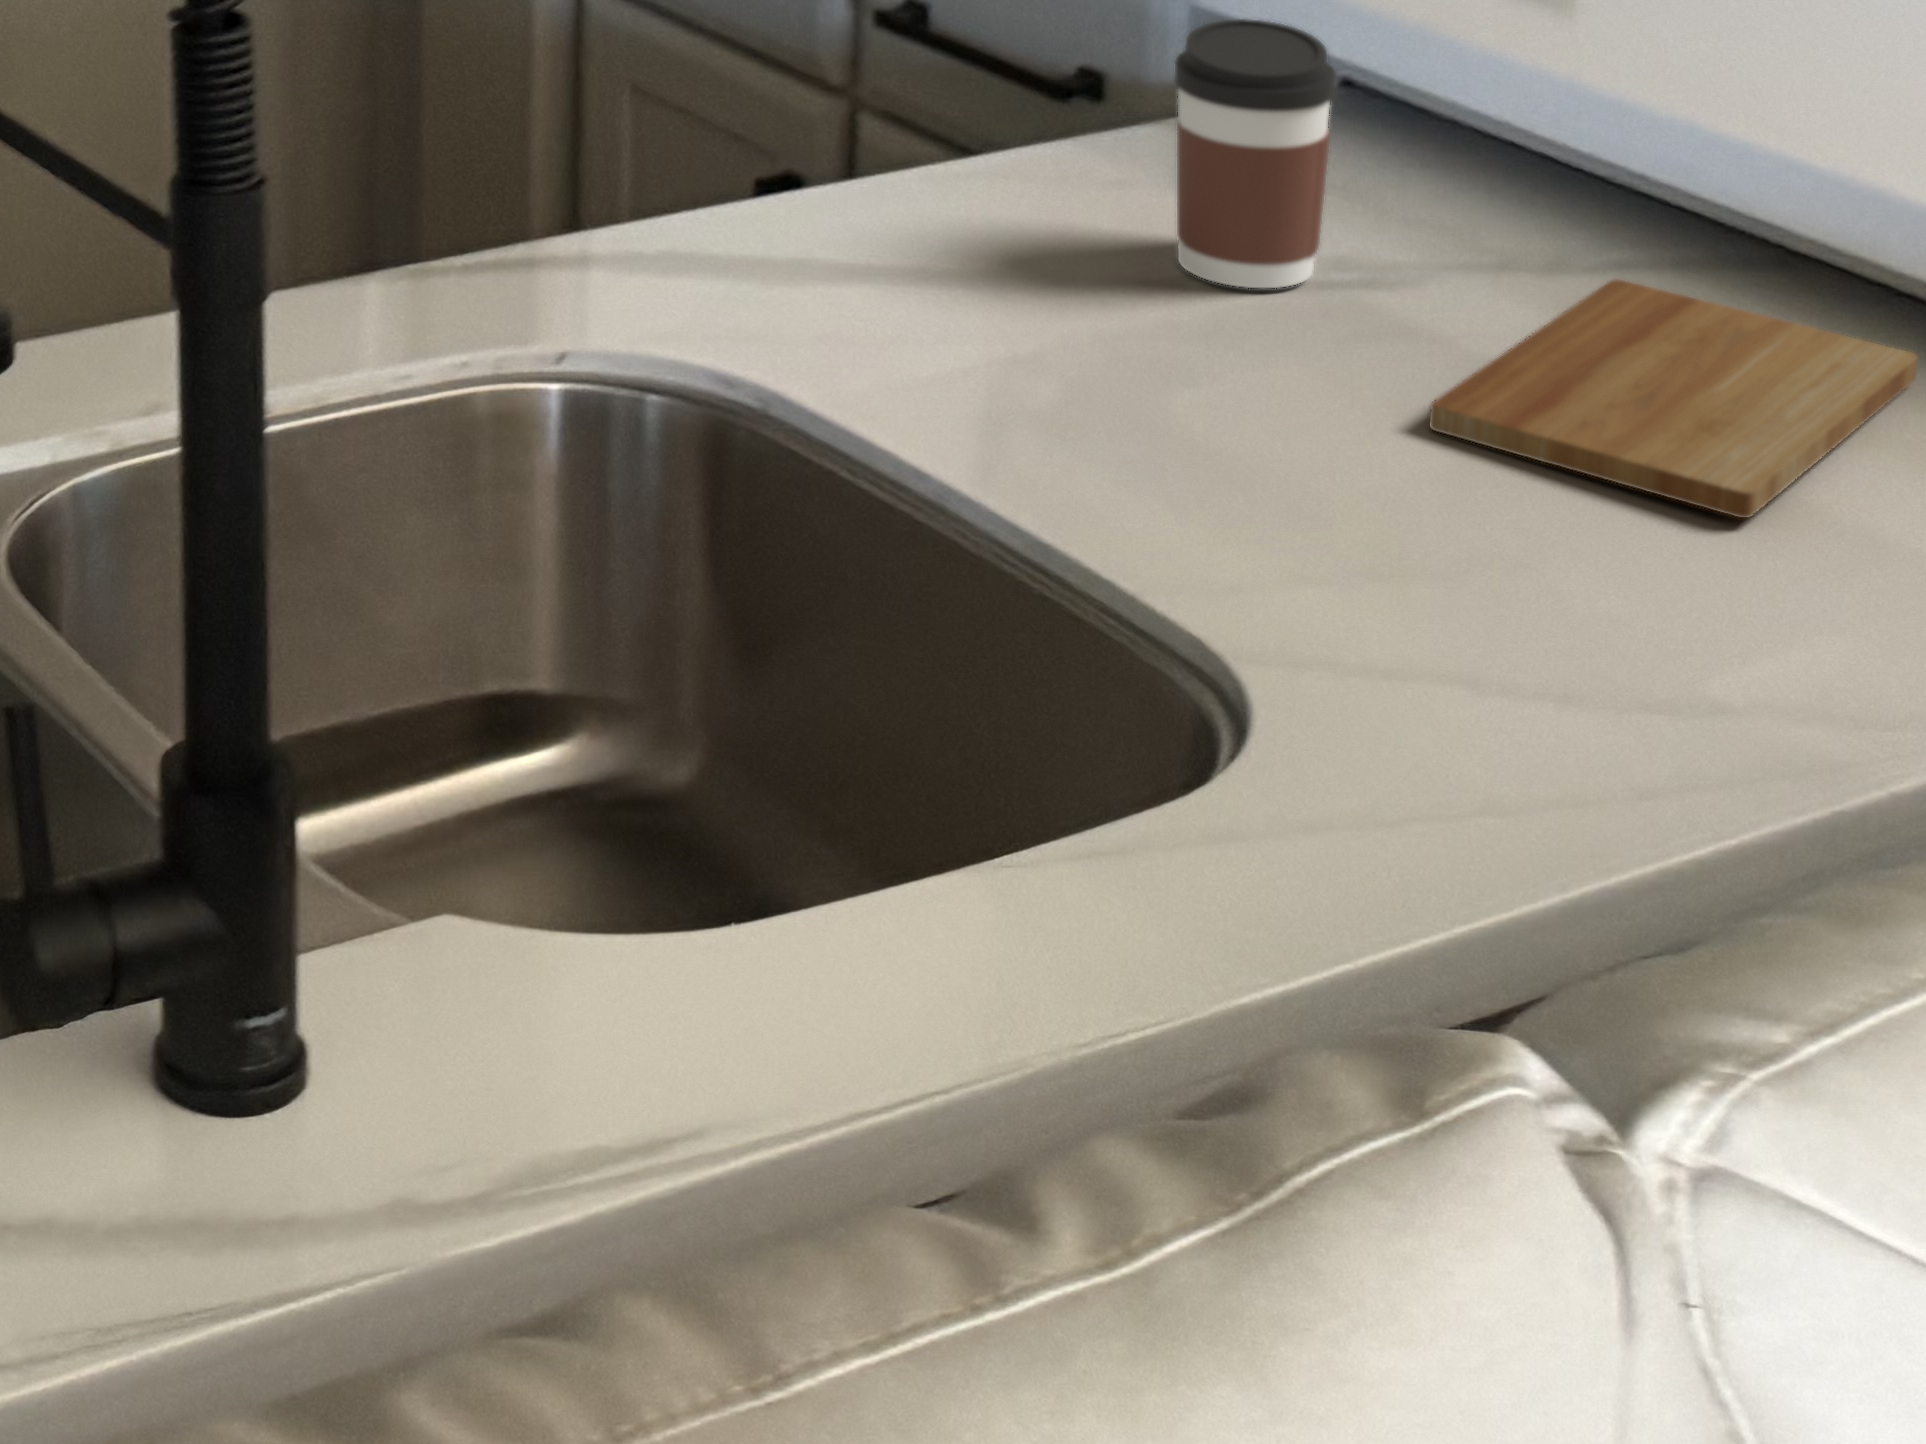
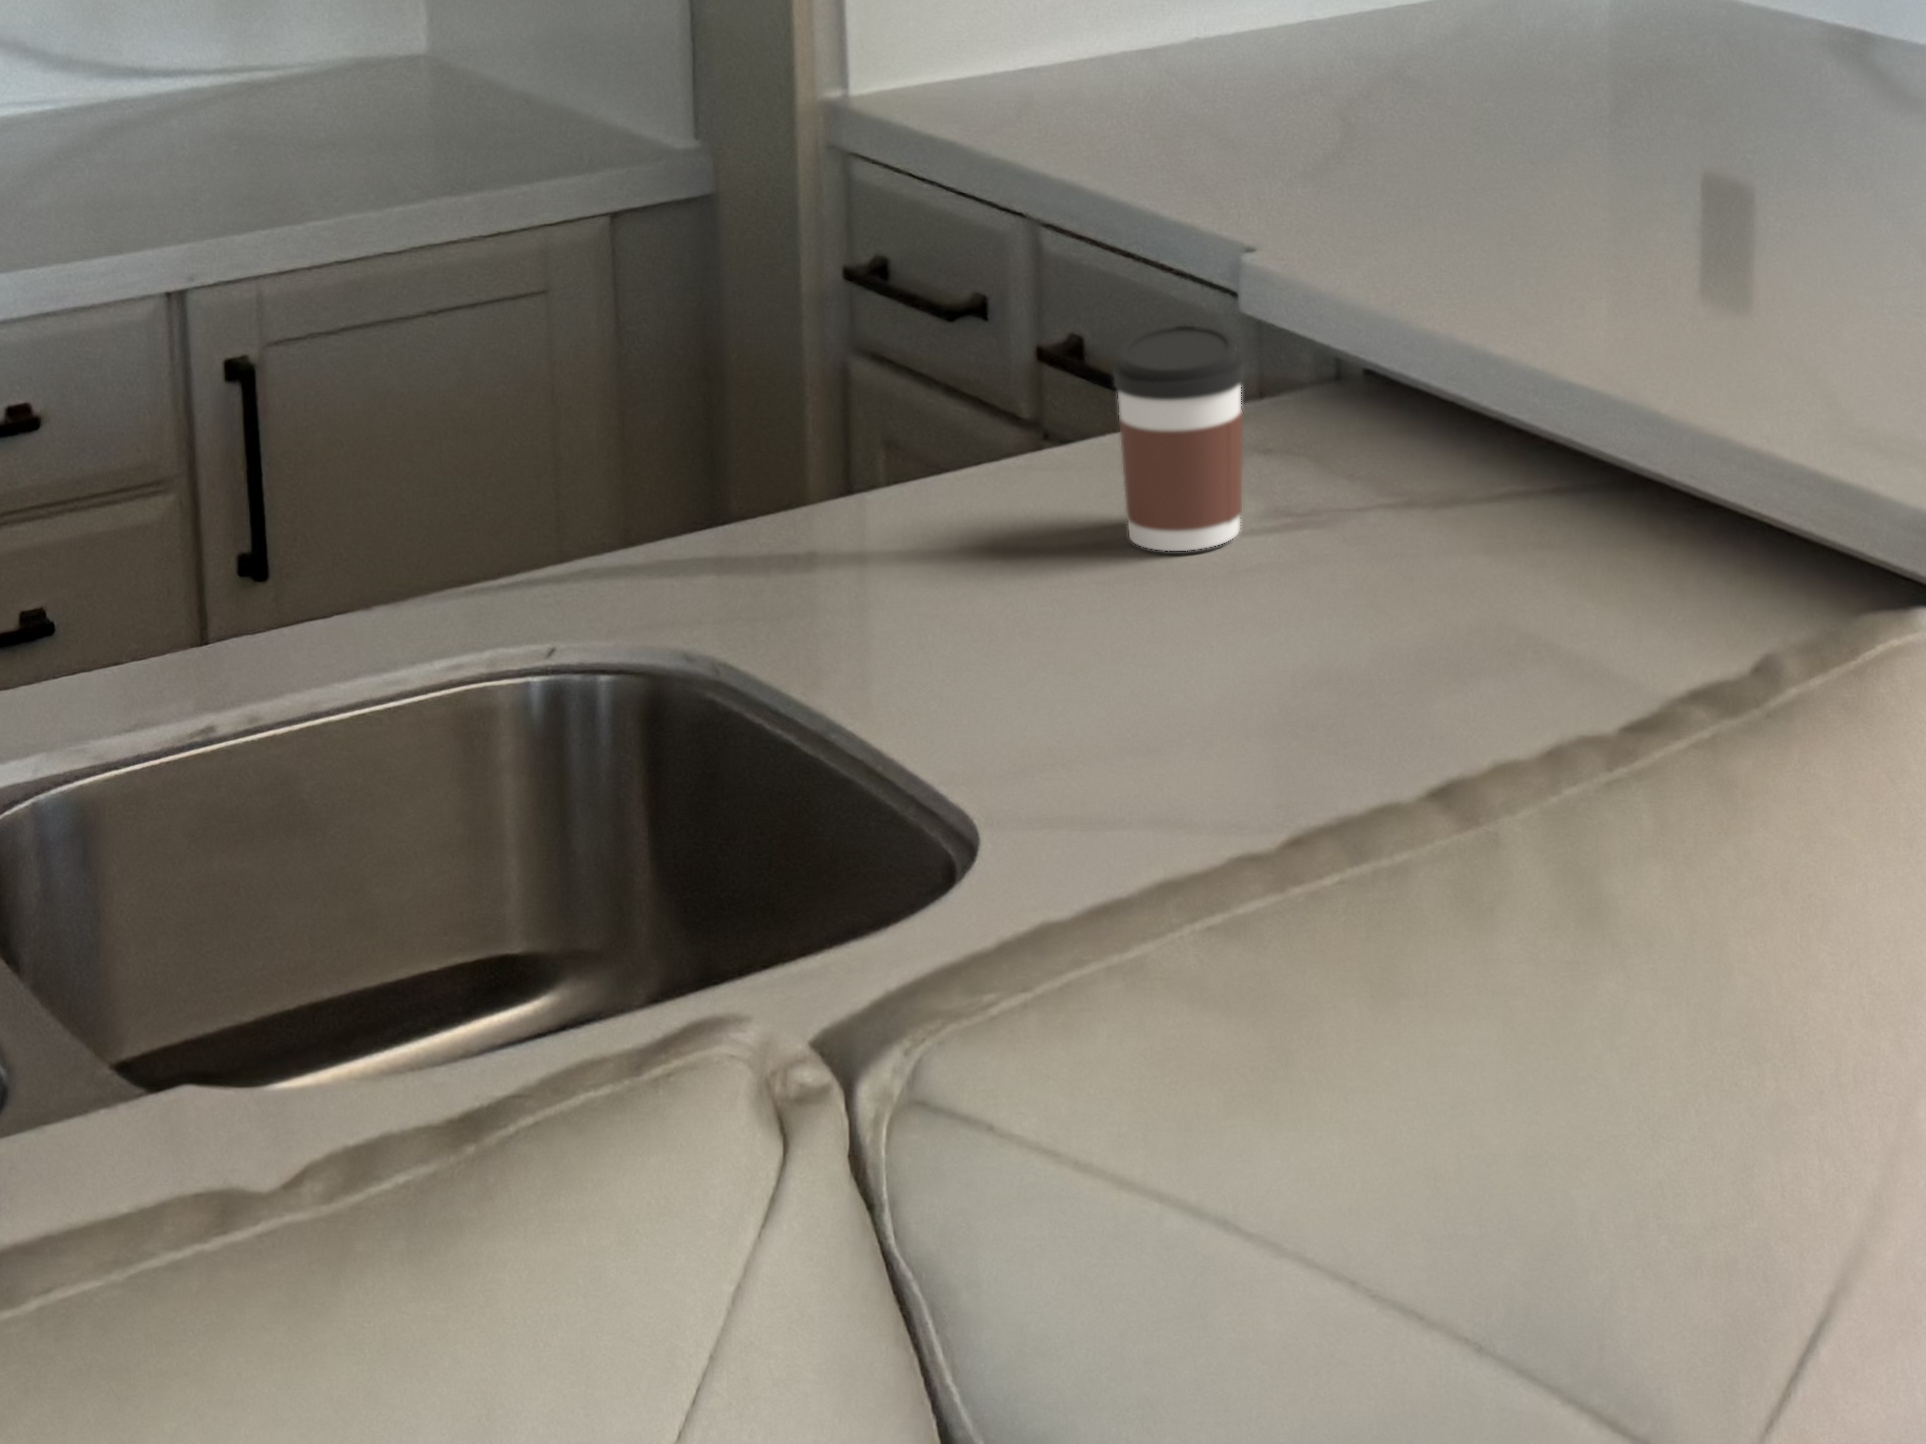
cutting board: present [1430,279,1917,518] -> none [1262,521,1679,695]

